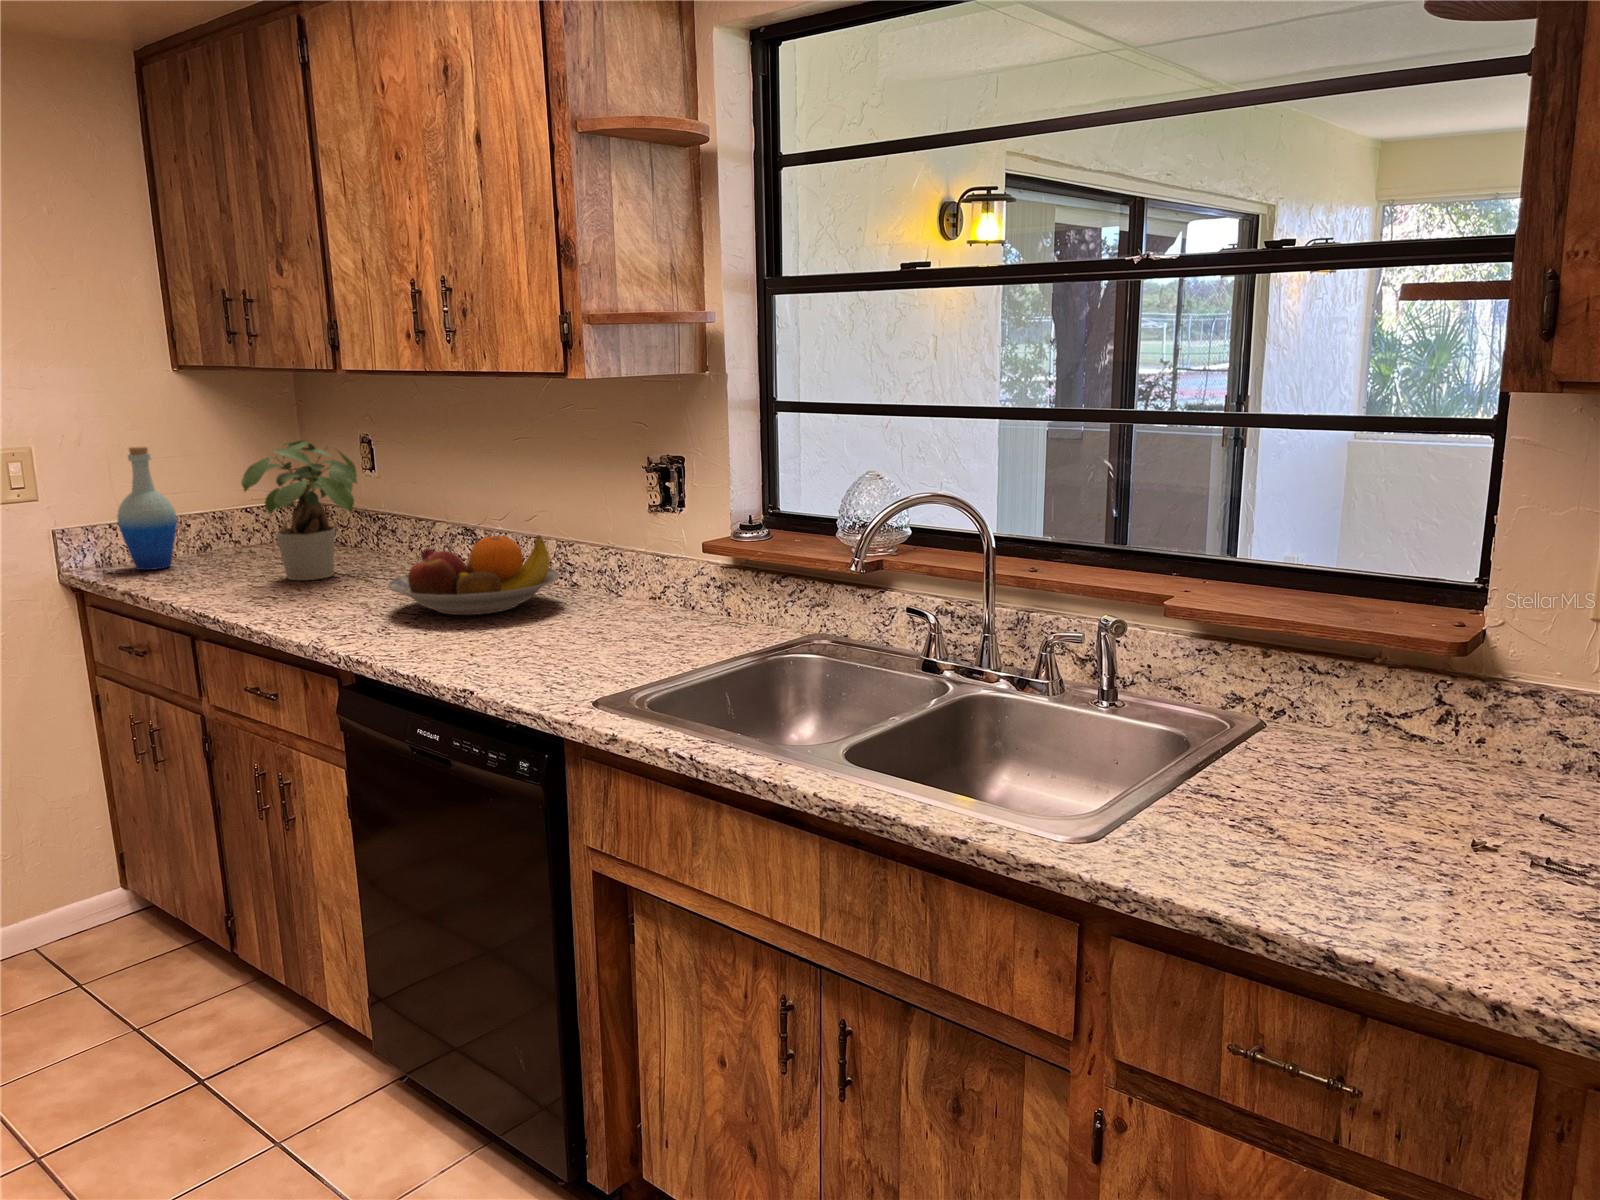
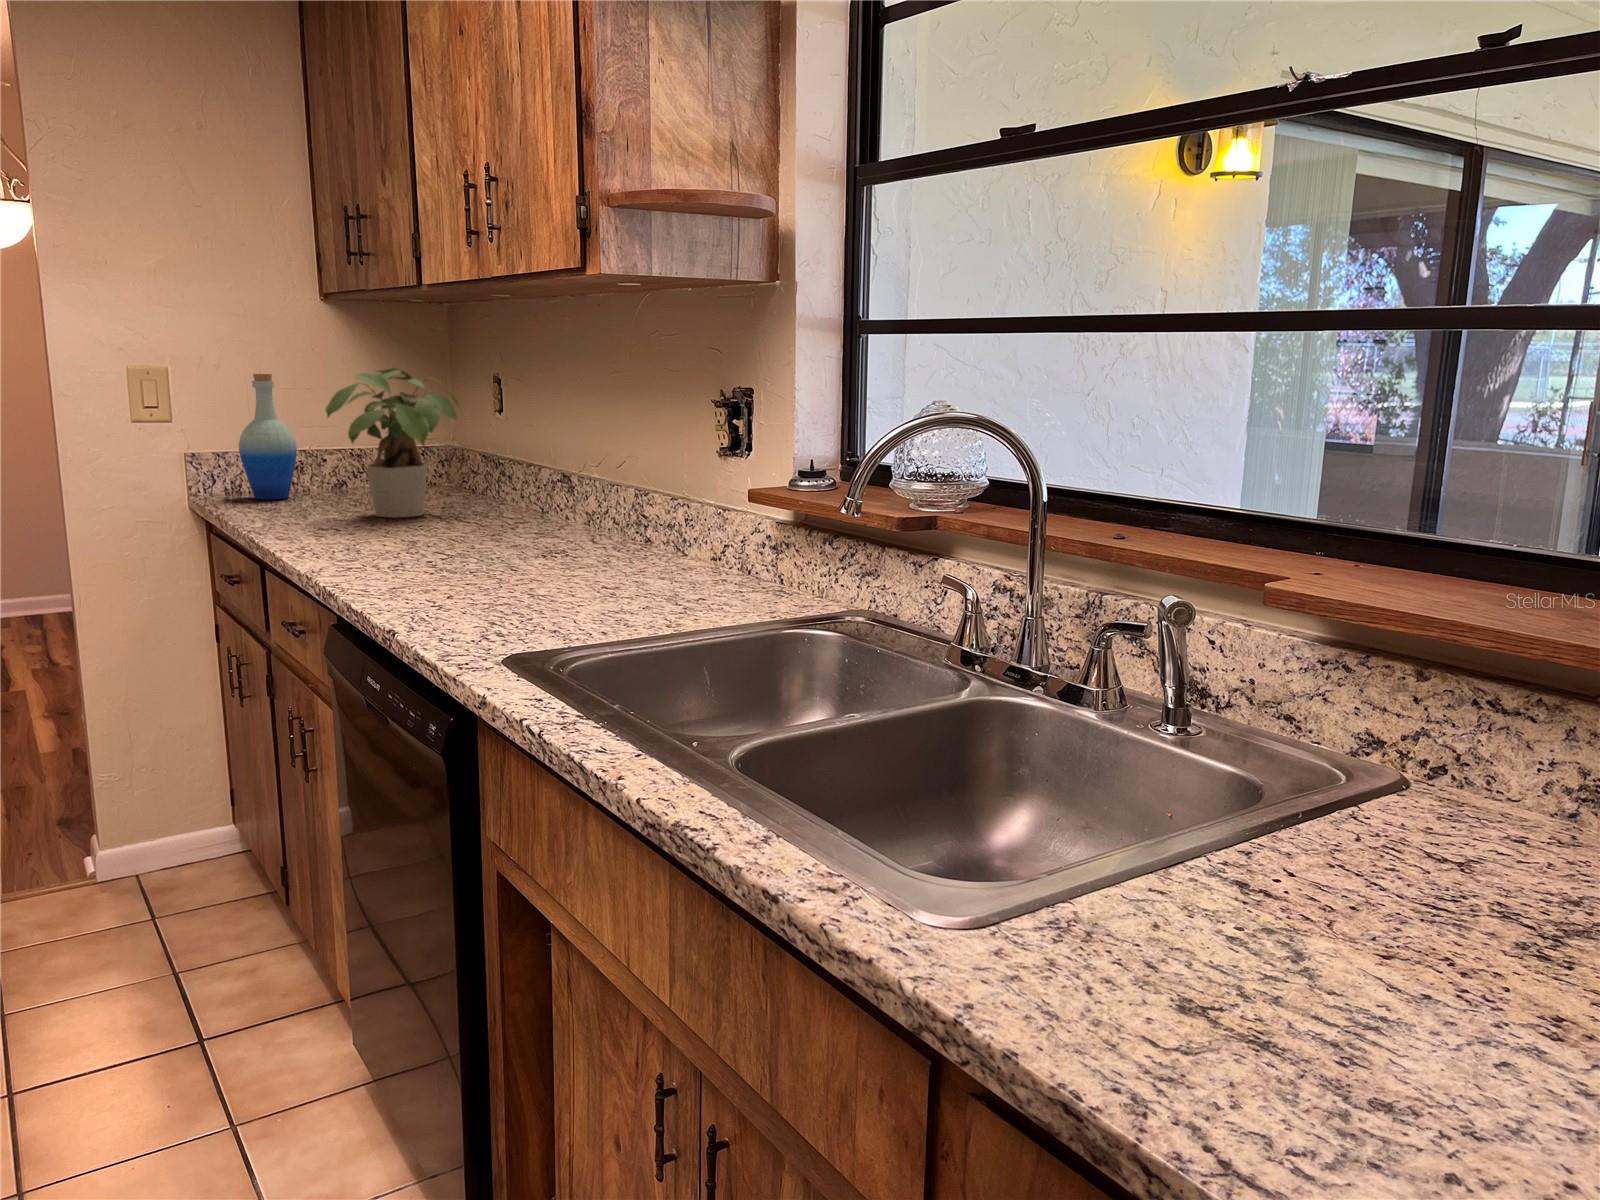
fruit bowl: present [388,535,560,615] -> none [420,473,613,560]

